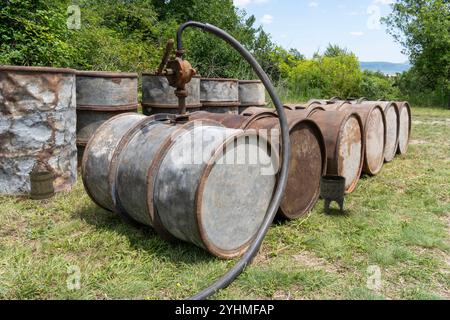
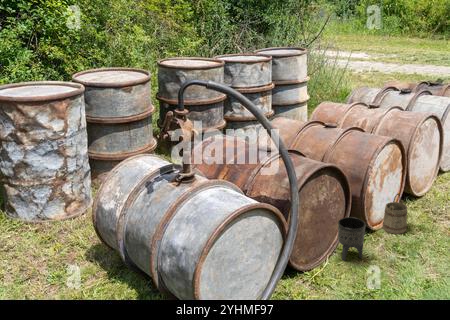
bucket: present [28,161,55,199] -> present [383,194,407,234]

